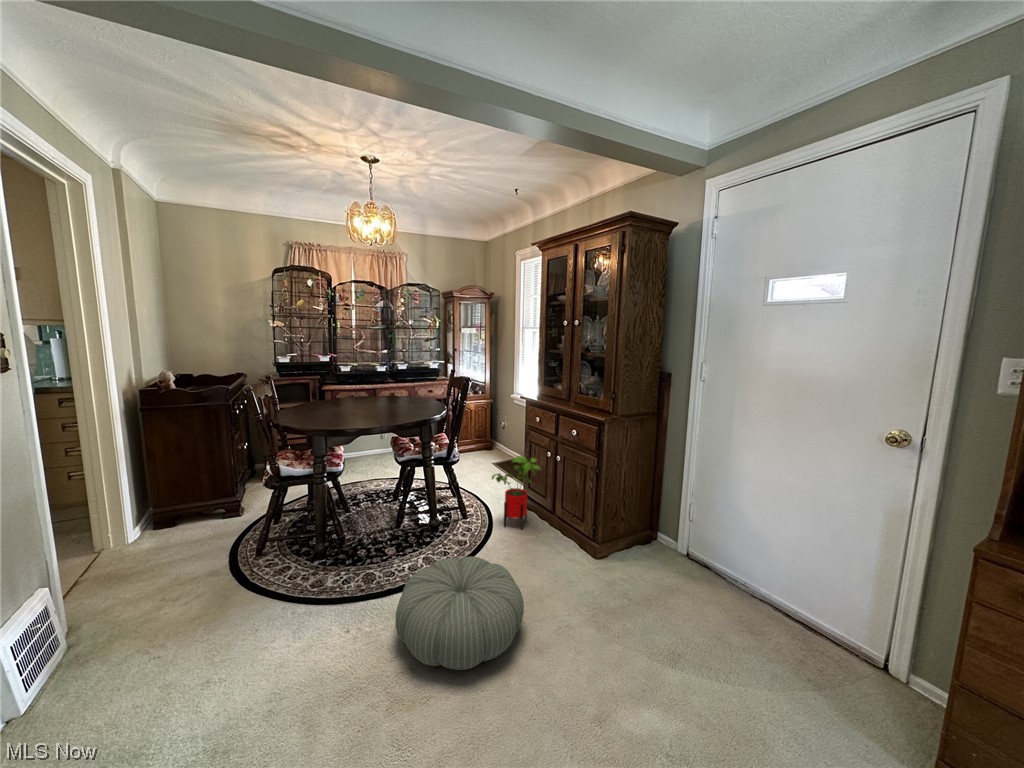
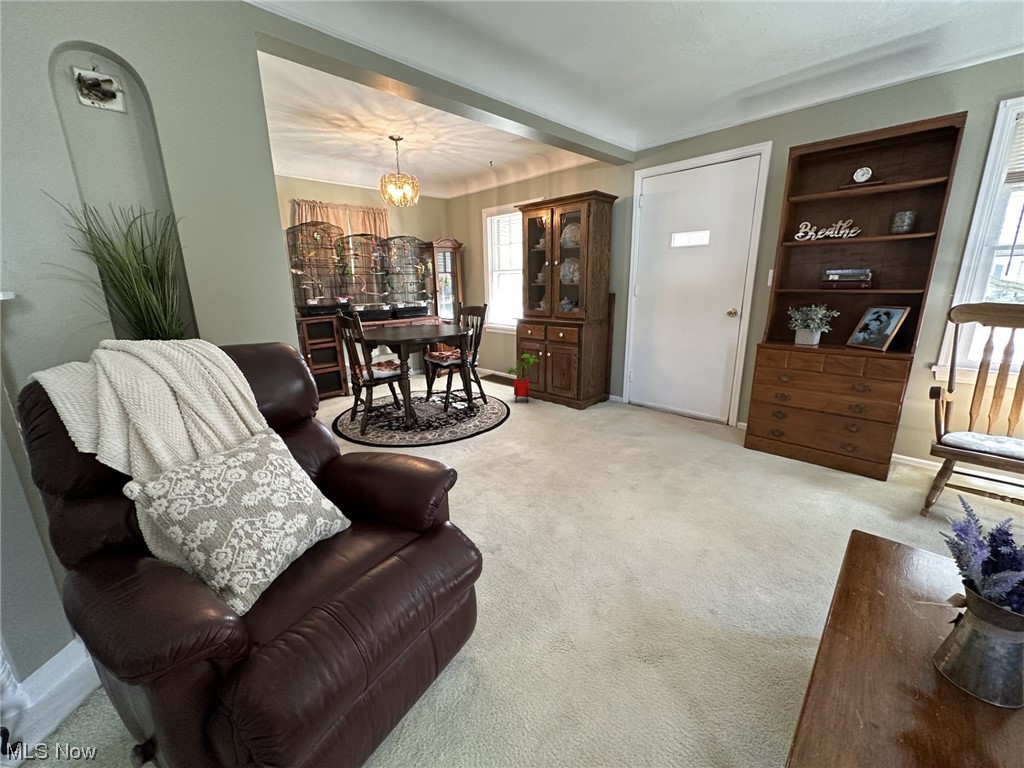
pouf: present [395,556,524,670] -> none [491,405,562,450]

